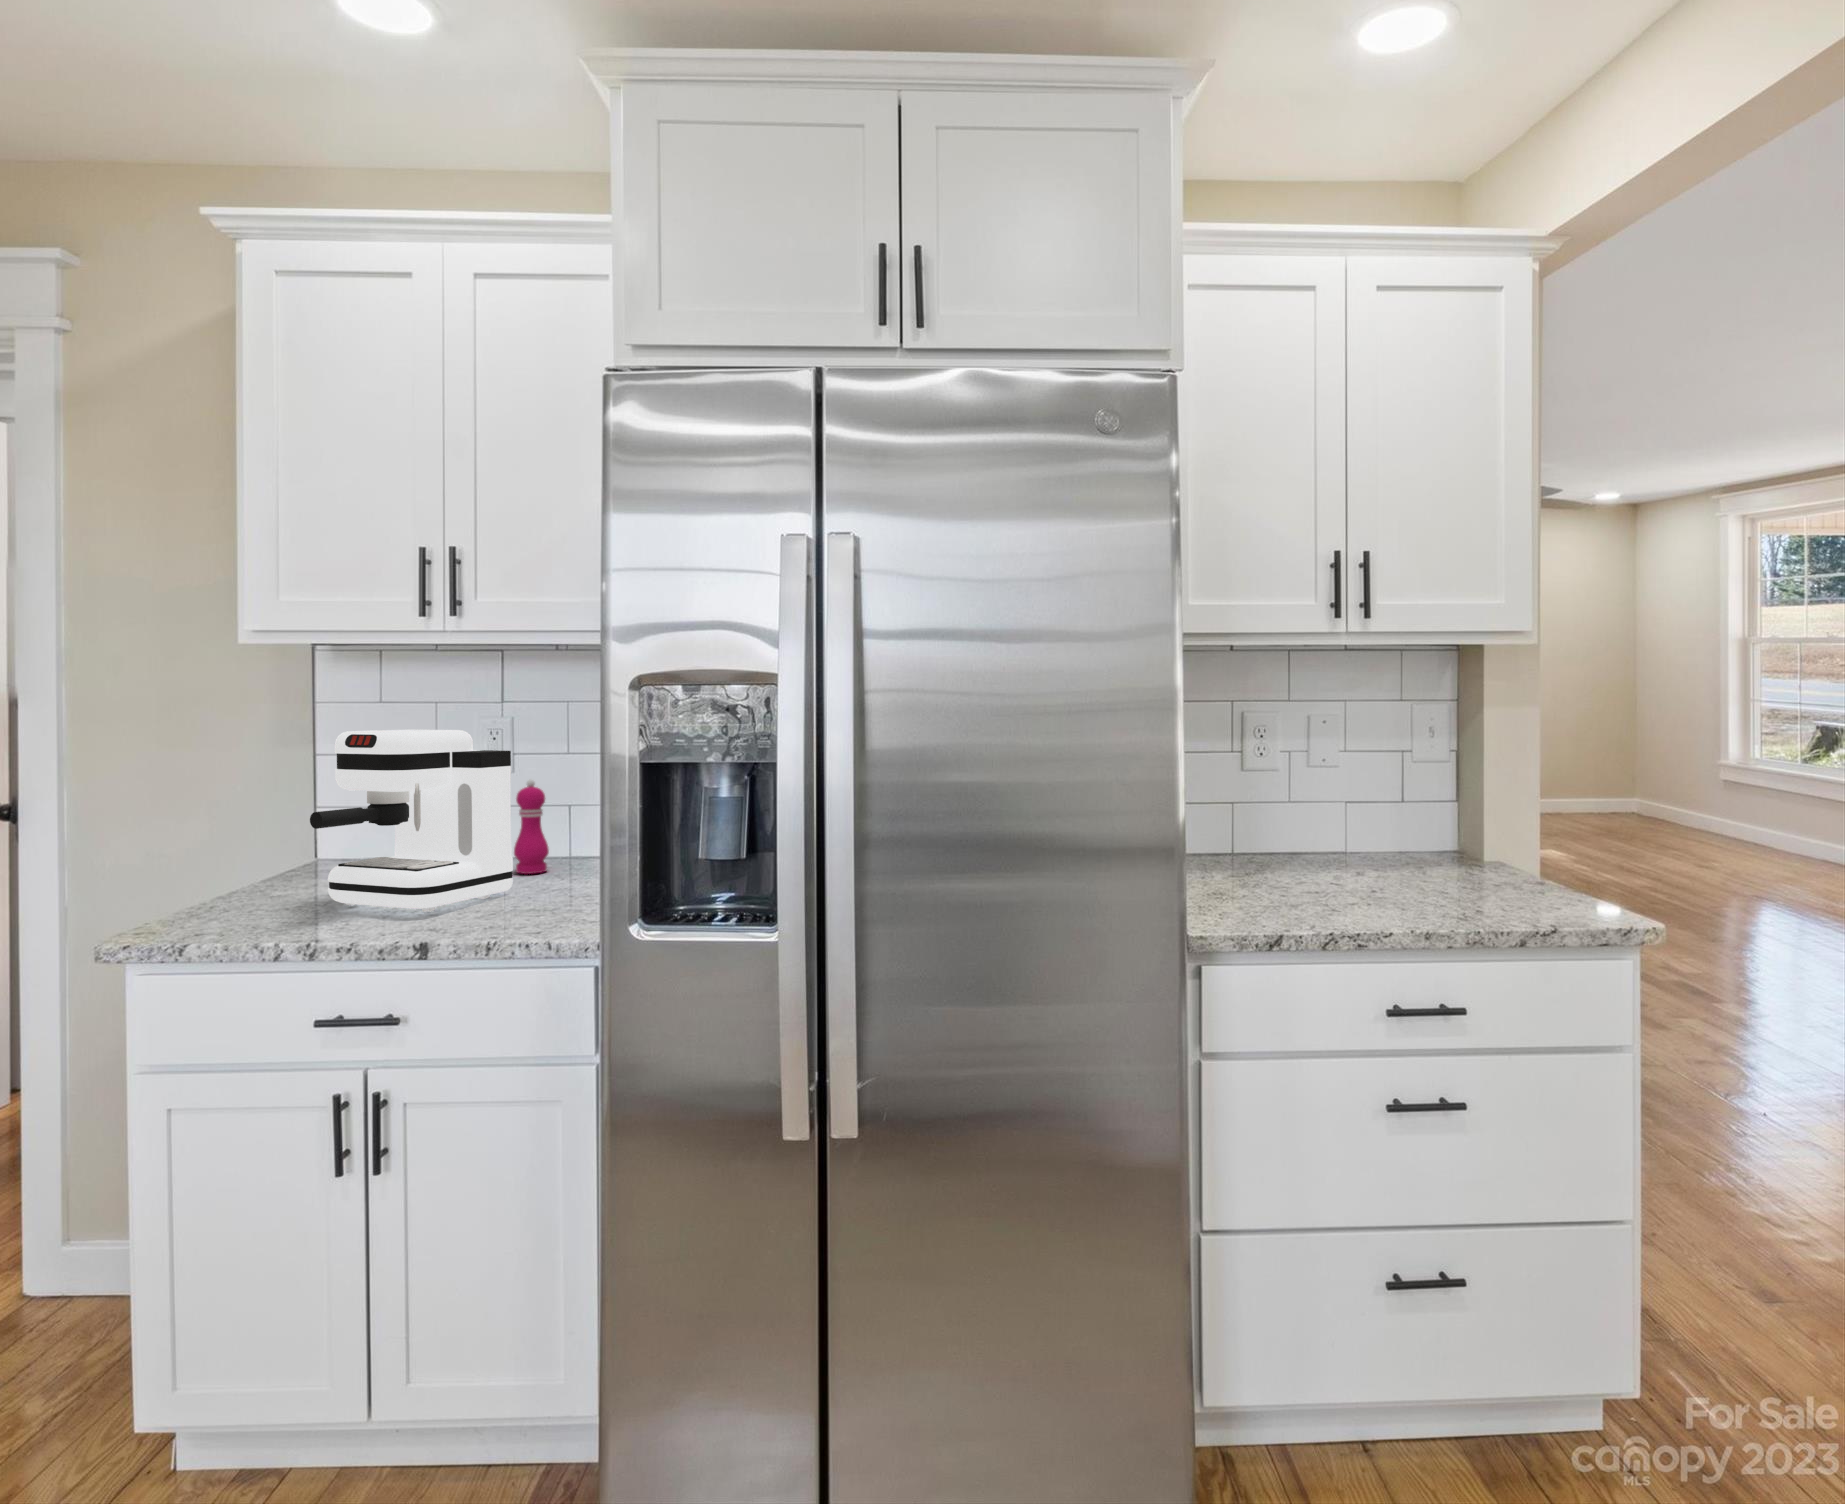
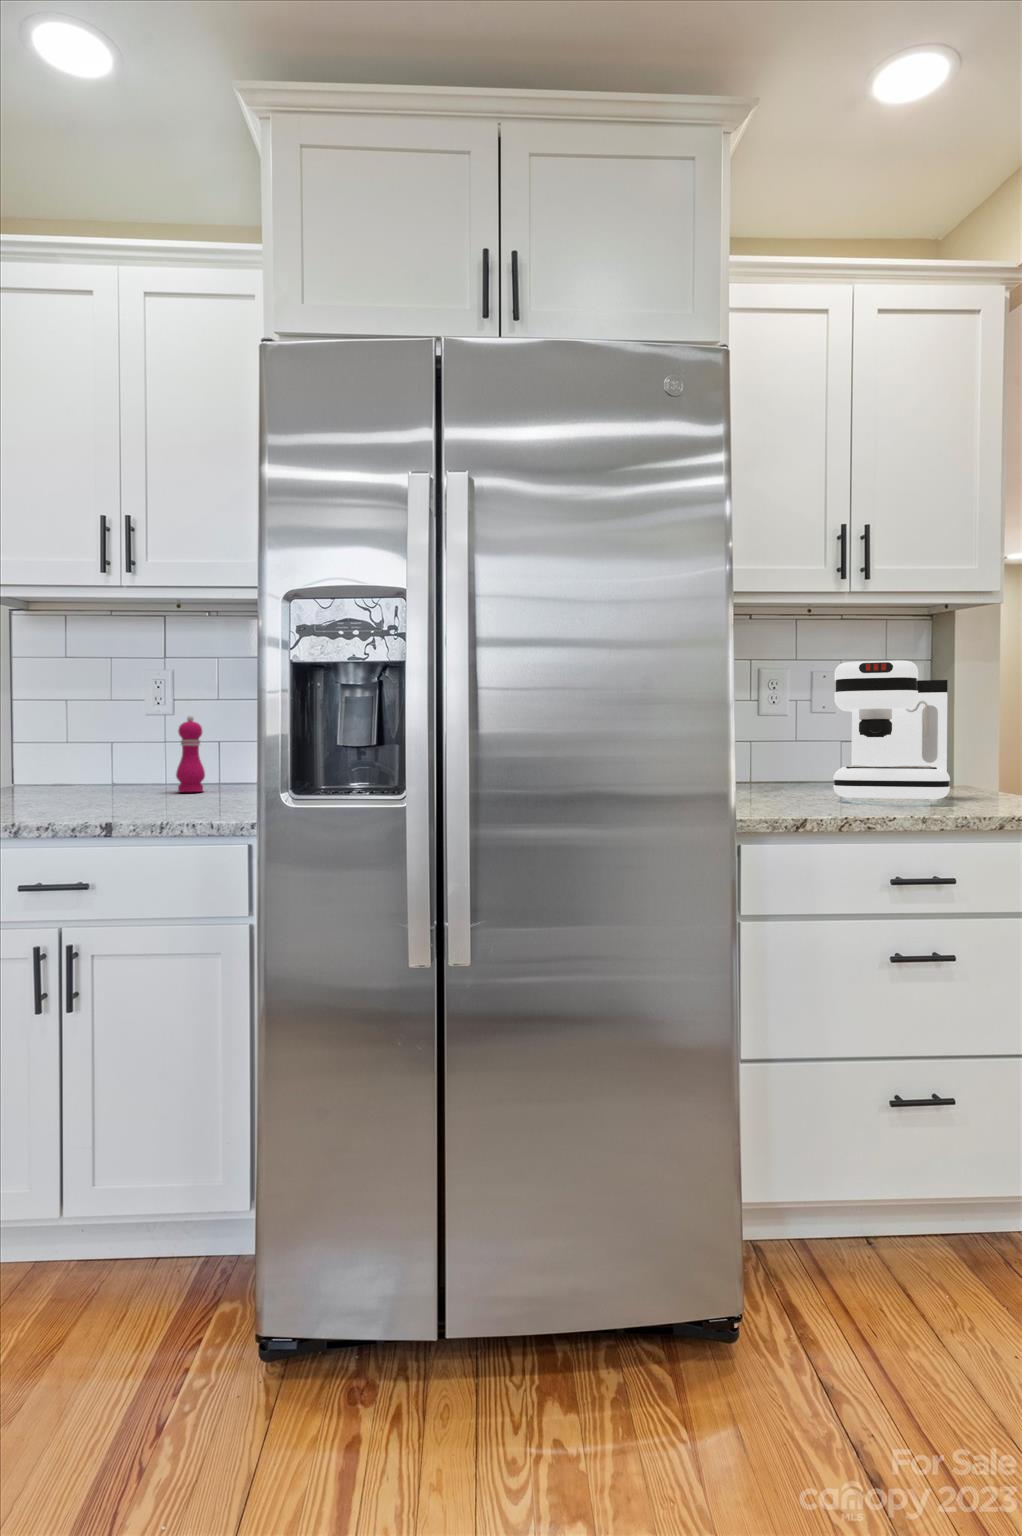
coffee maker: present [310,730,513,912] -> present [833,661,950,802]

